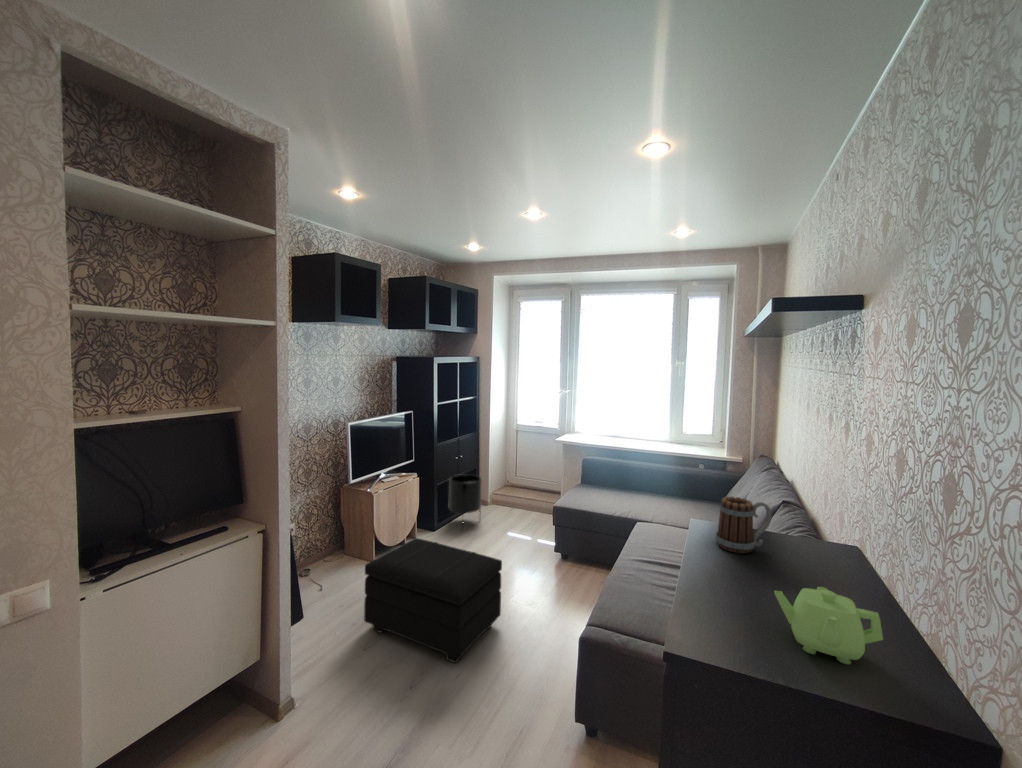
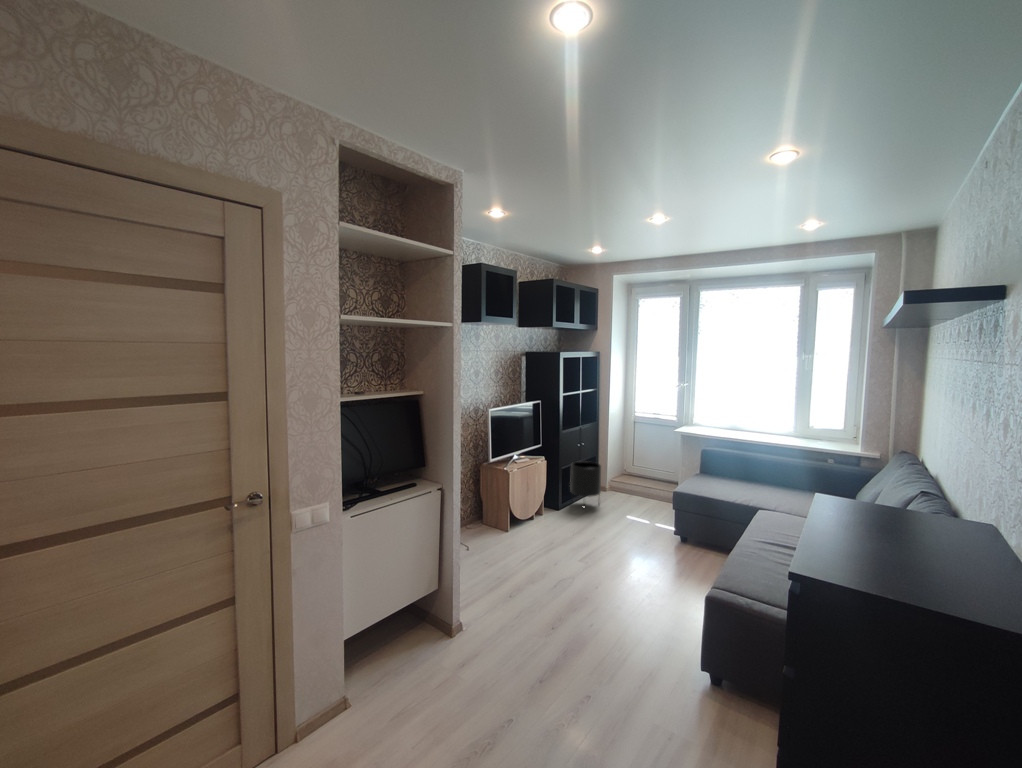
mug: present [716,497,772,553] -> none [839,471,897,521]
footstool: present [364,538,502,663] -> none [508,510,628,615]
teapot: present [774,587,883,665] -> none [886,535,985,593]

